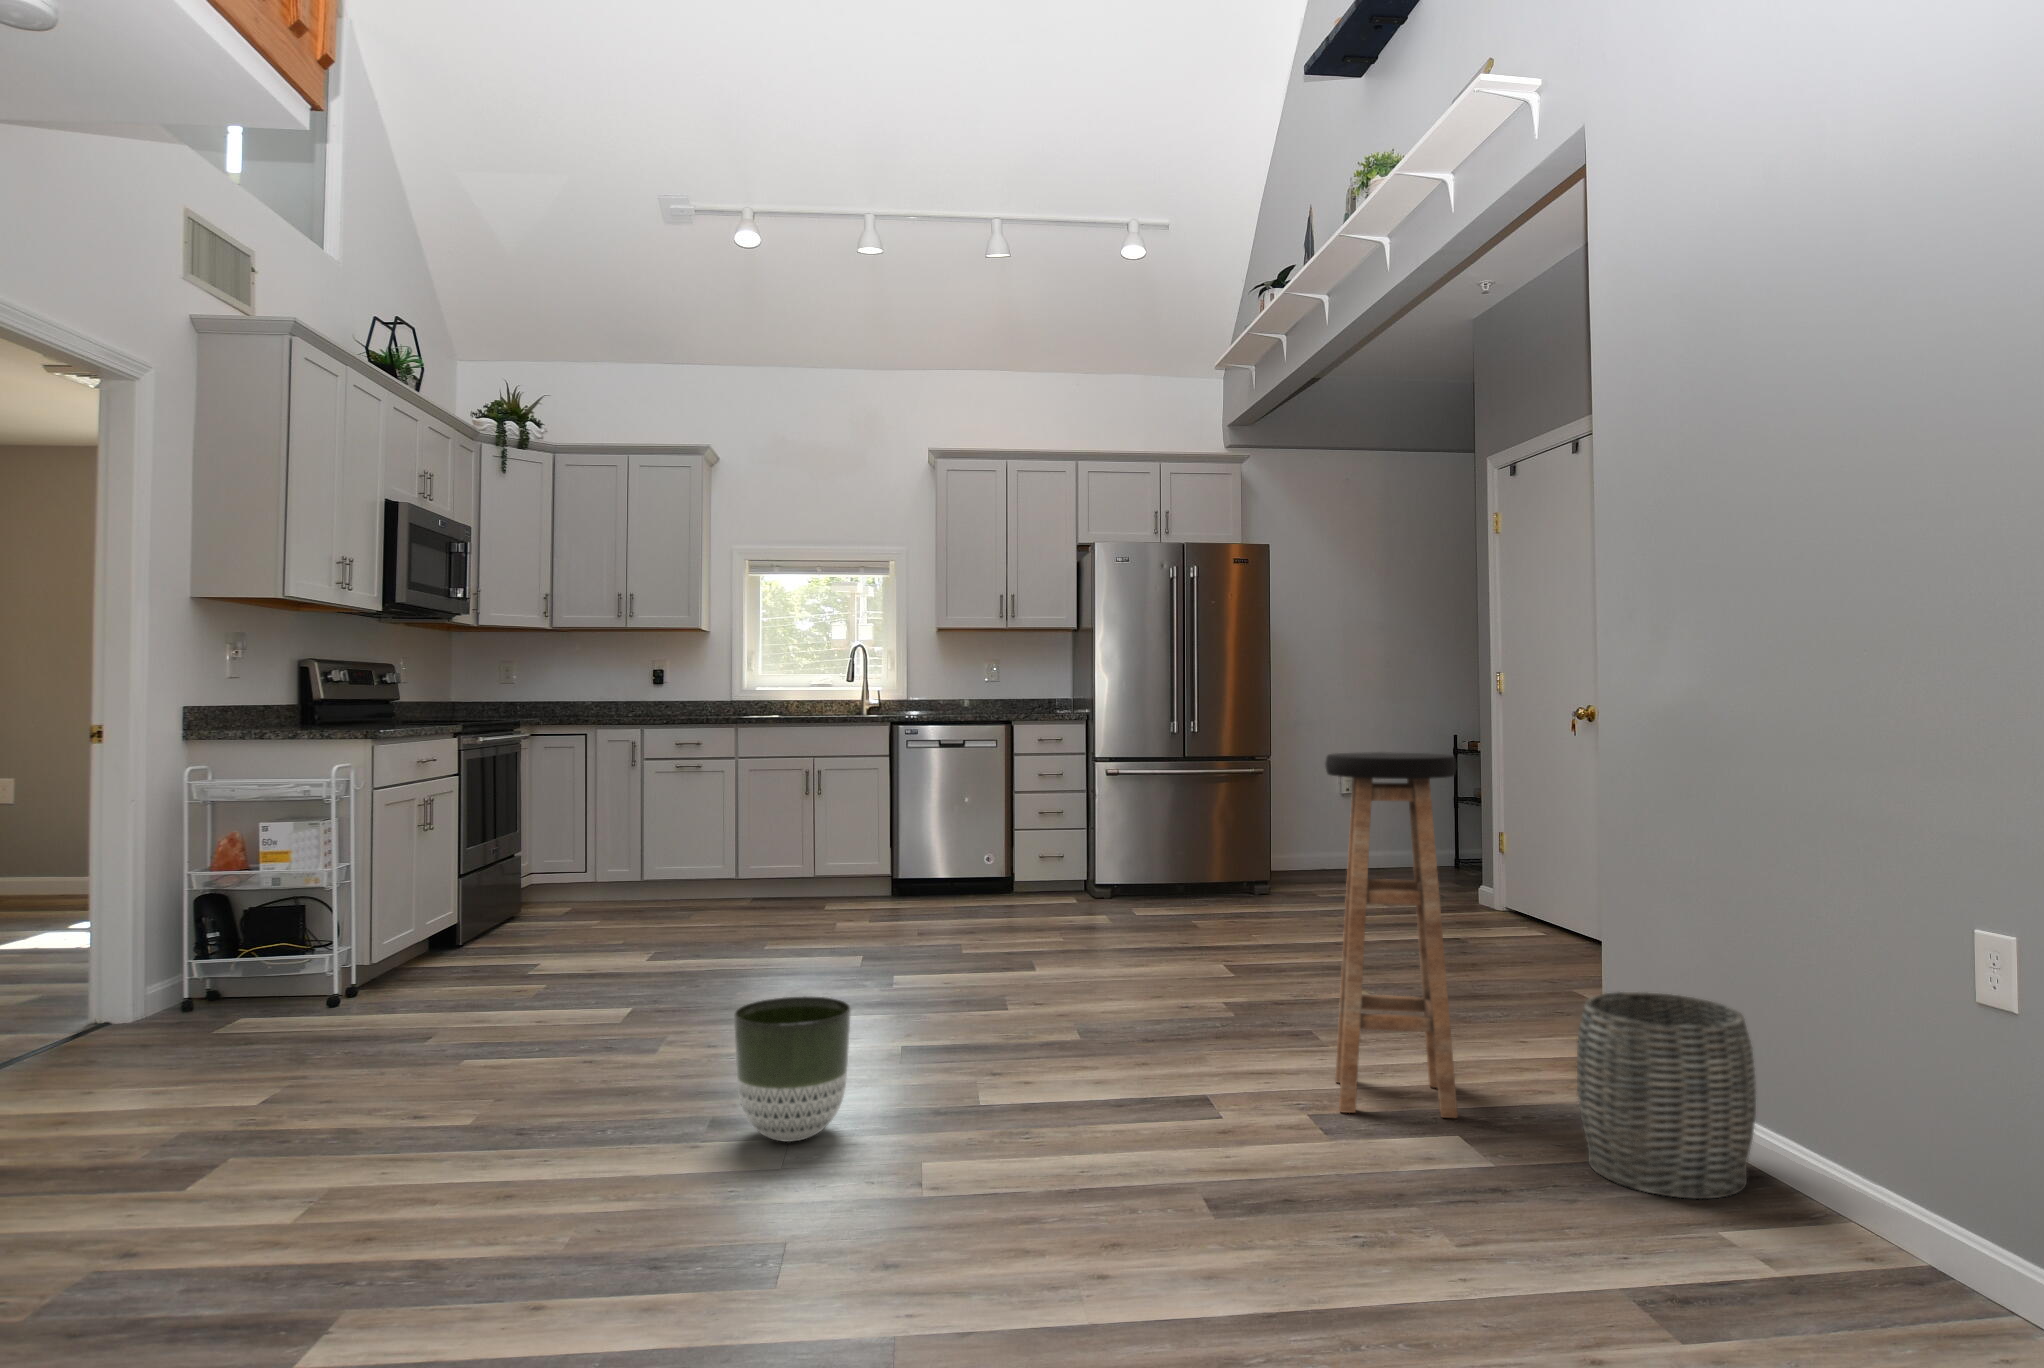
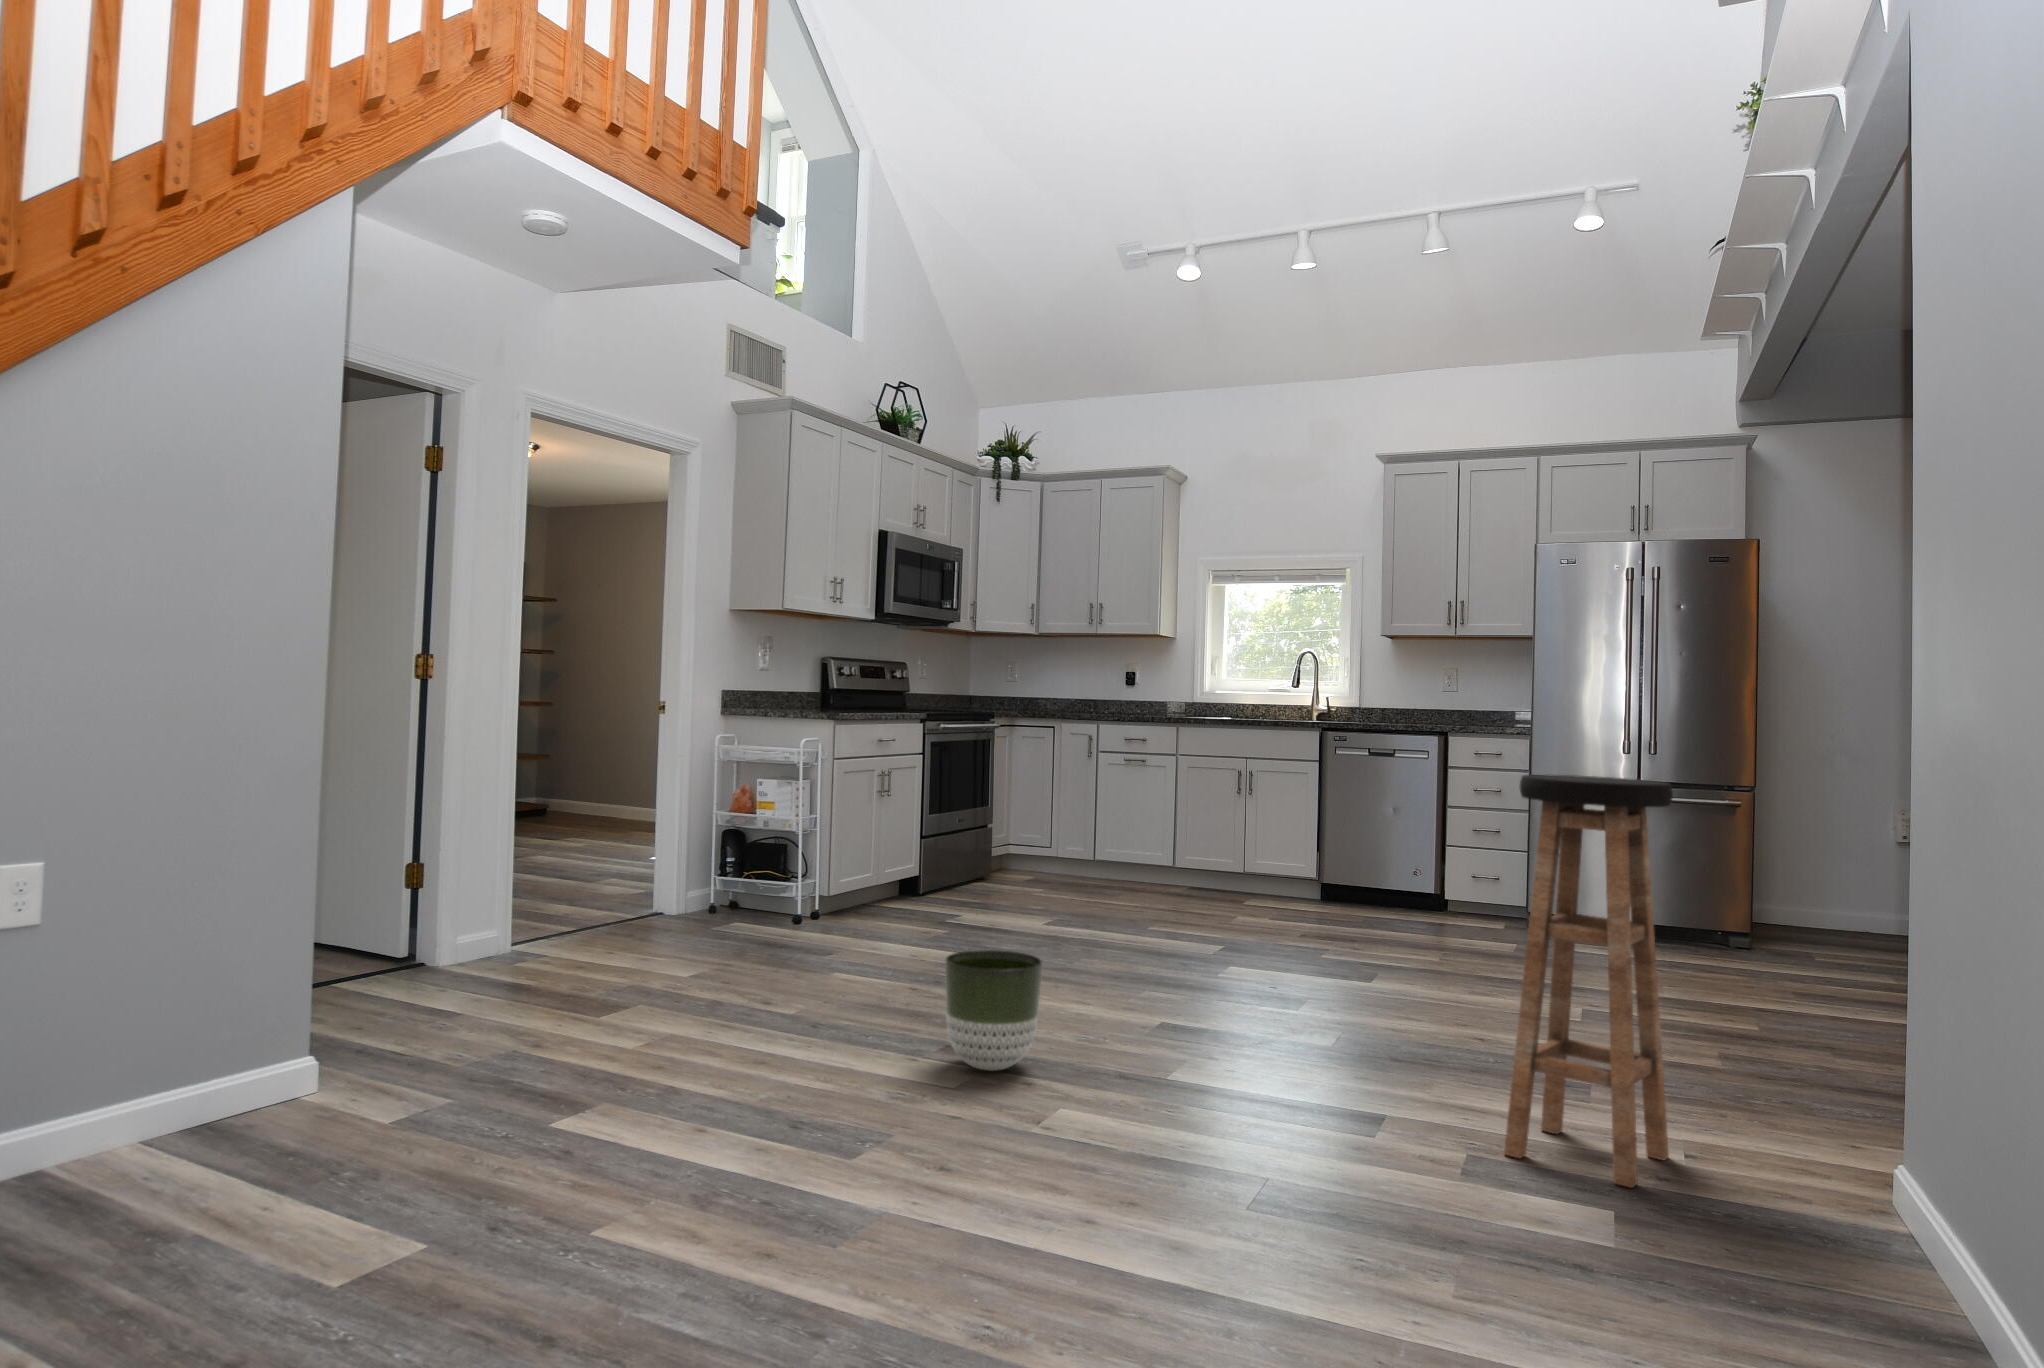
woven basket: present [1577,992,1756,1199] -> none [1712,1071,1938,1331]

